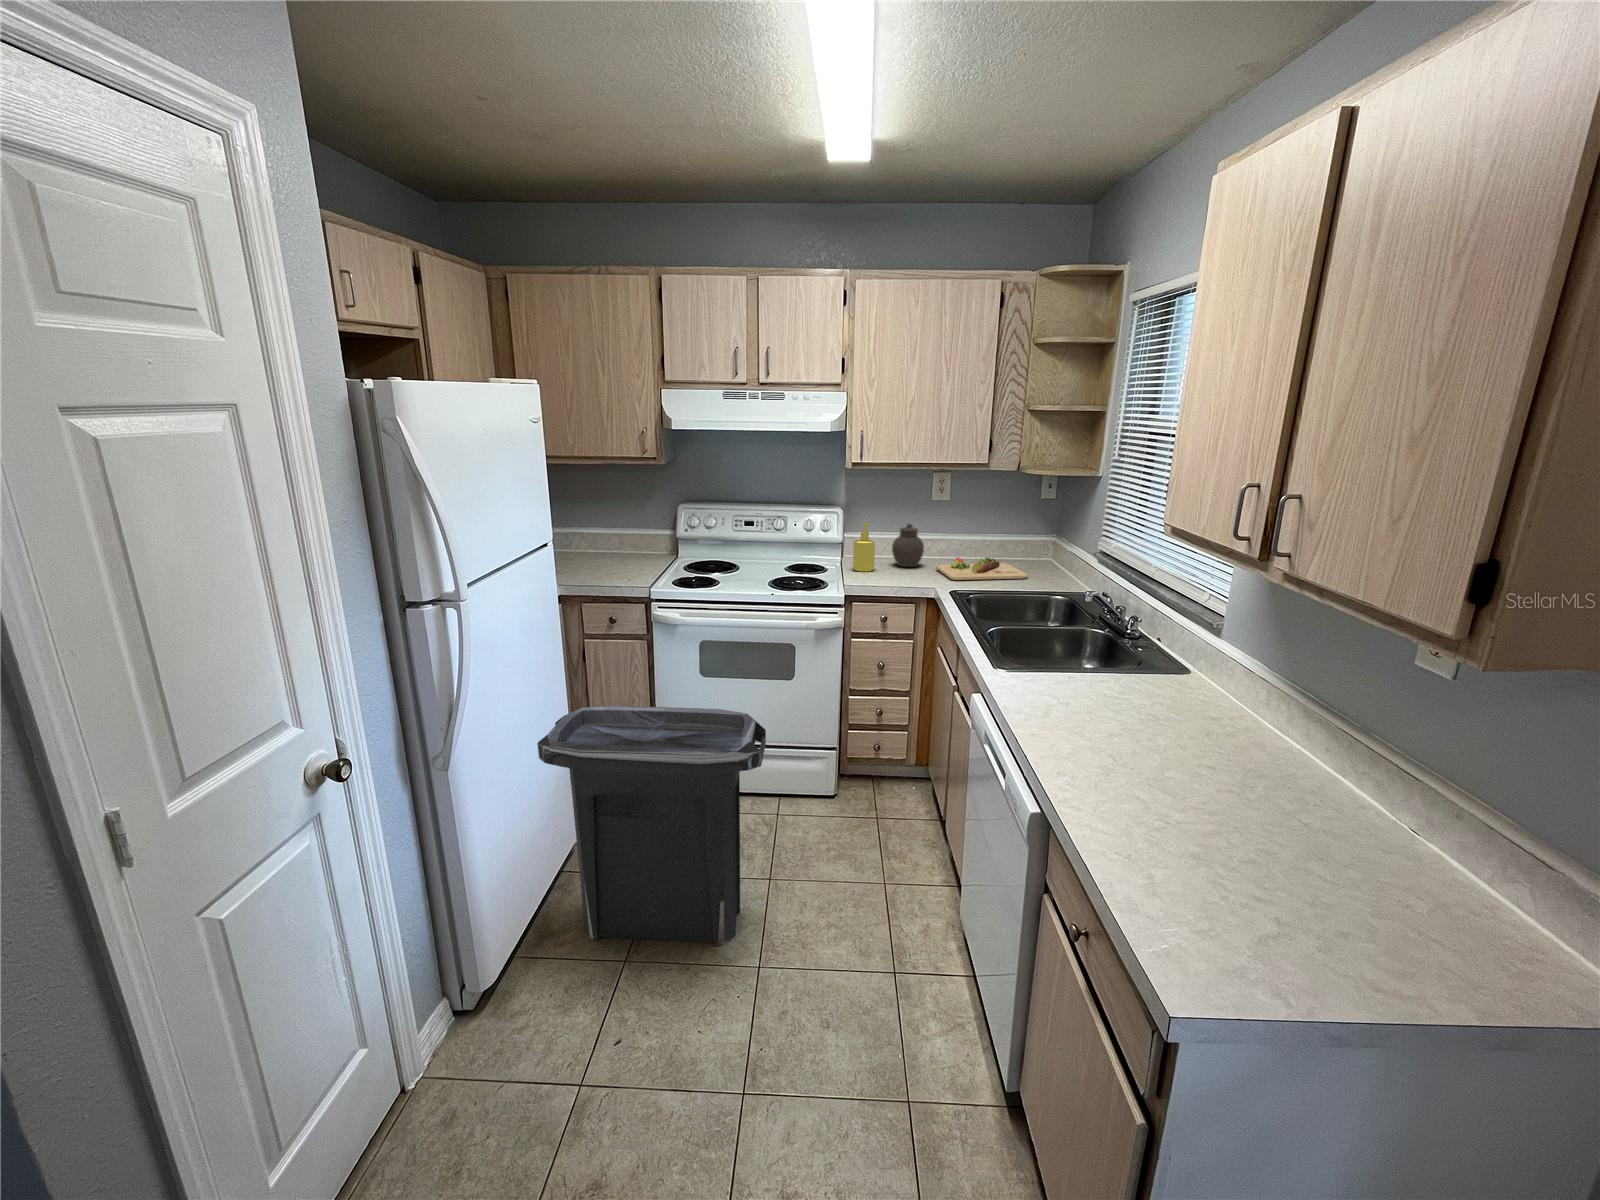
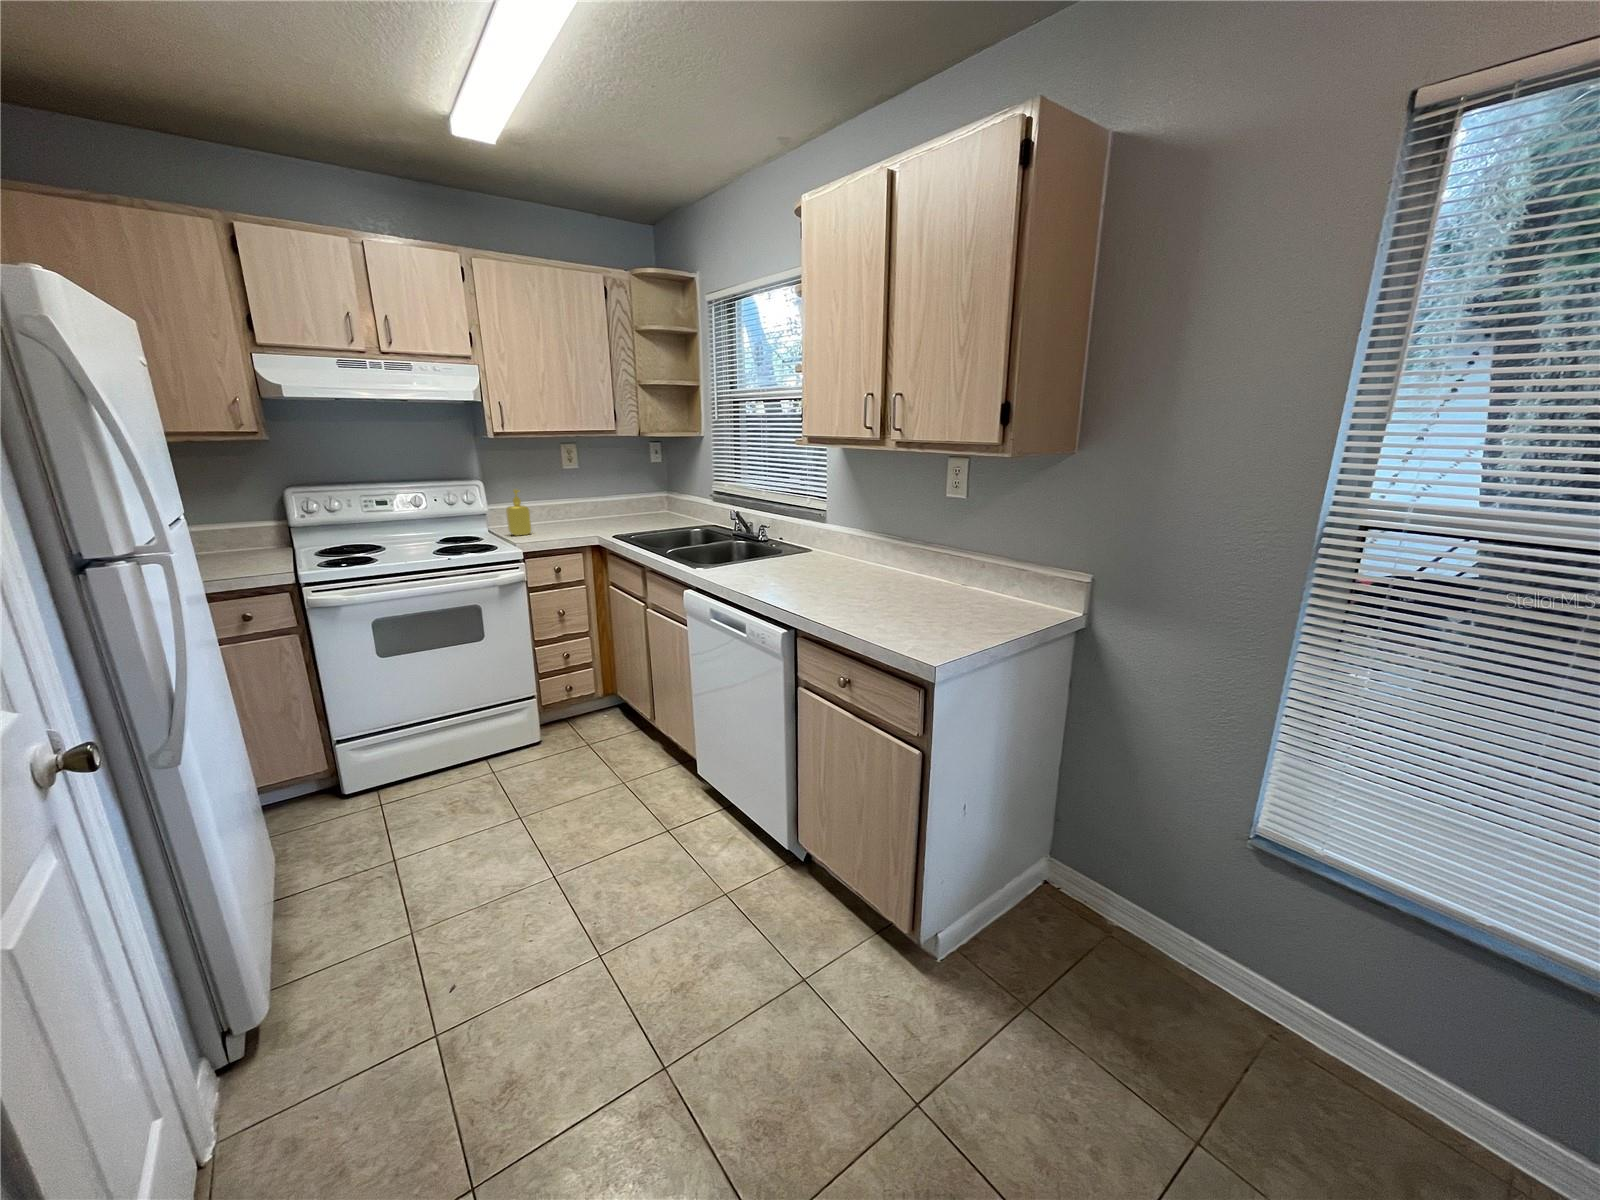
jar: present [892,524,924,567] -> none [540,489,571,528]
cutting board: present [936,557,1028,580] -> none [586,510,665,530]
trash can: present [537,706,766,947] -> none [247,657,524,938]

